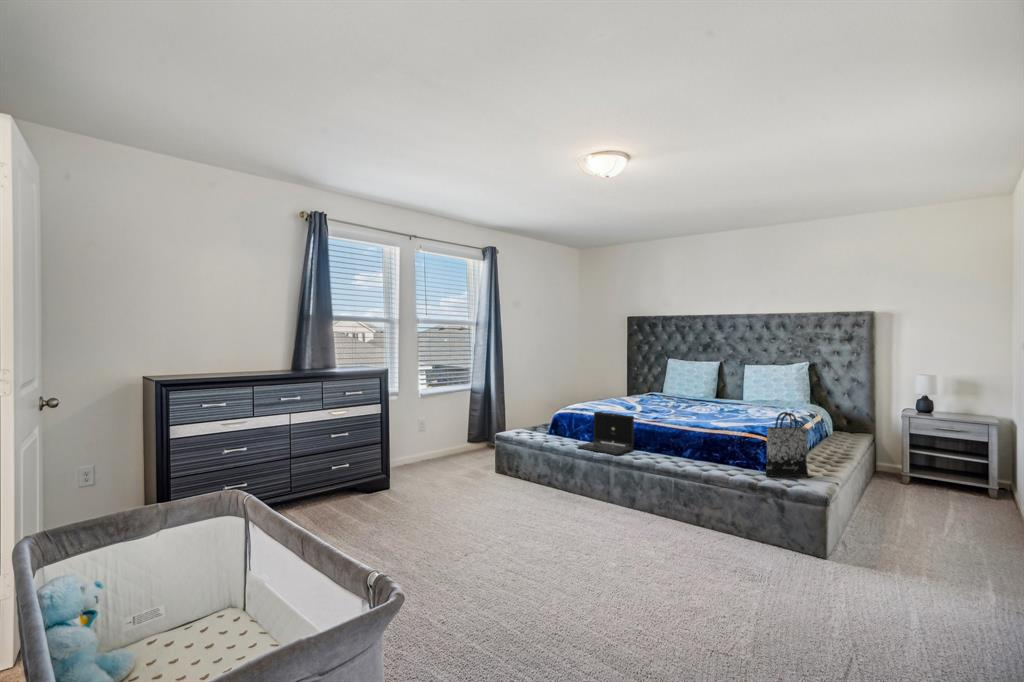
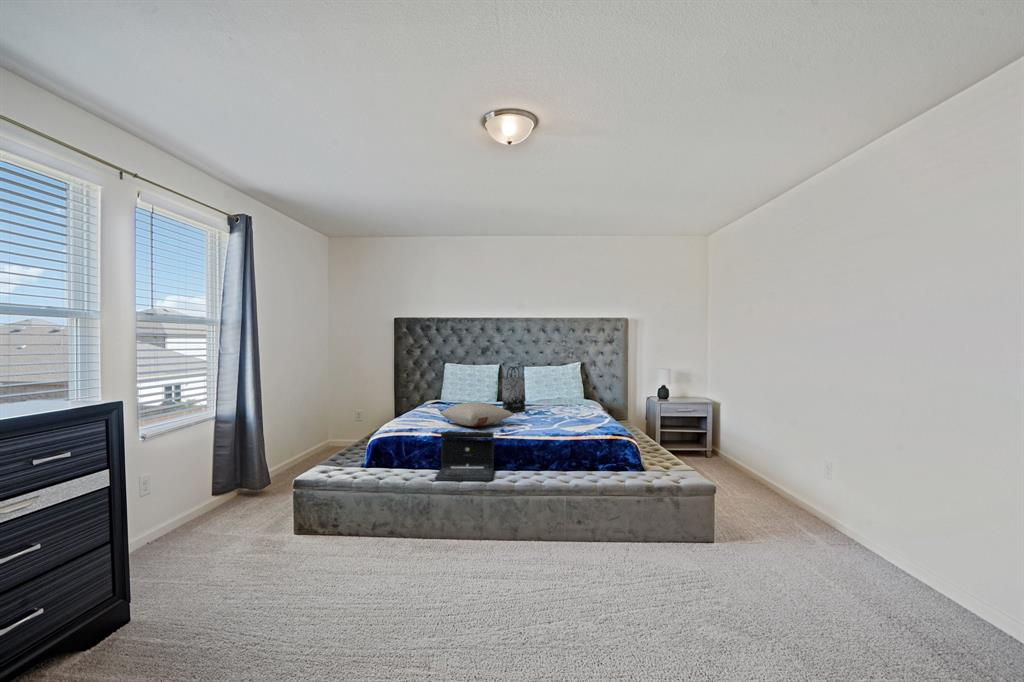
pillow: none [614,392,673,412] -> present [440,402,514,427]
tote bag: present [766,412,808,477] -> present [502,367,525,412]

